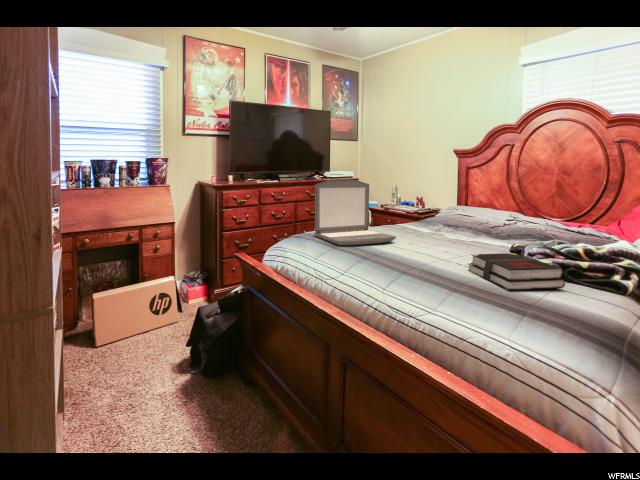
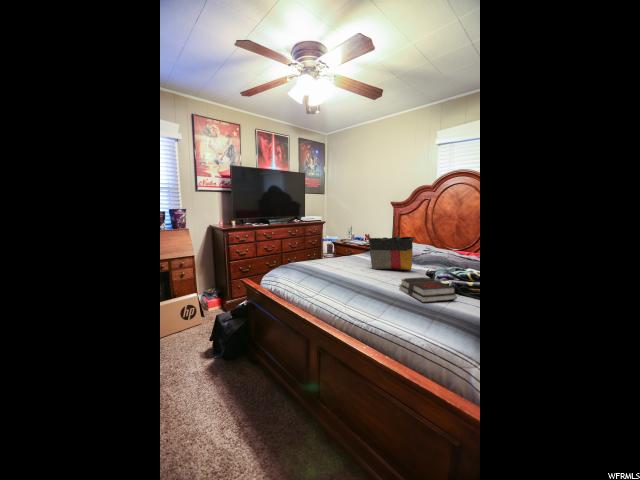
laptop: present [314,180,396,246] -> none [296,227,352,273]
tote bag: none [422,194,494,245] -> present [369,236,415,270]

